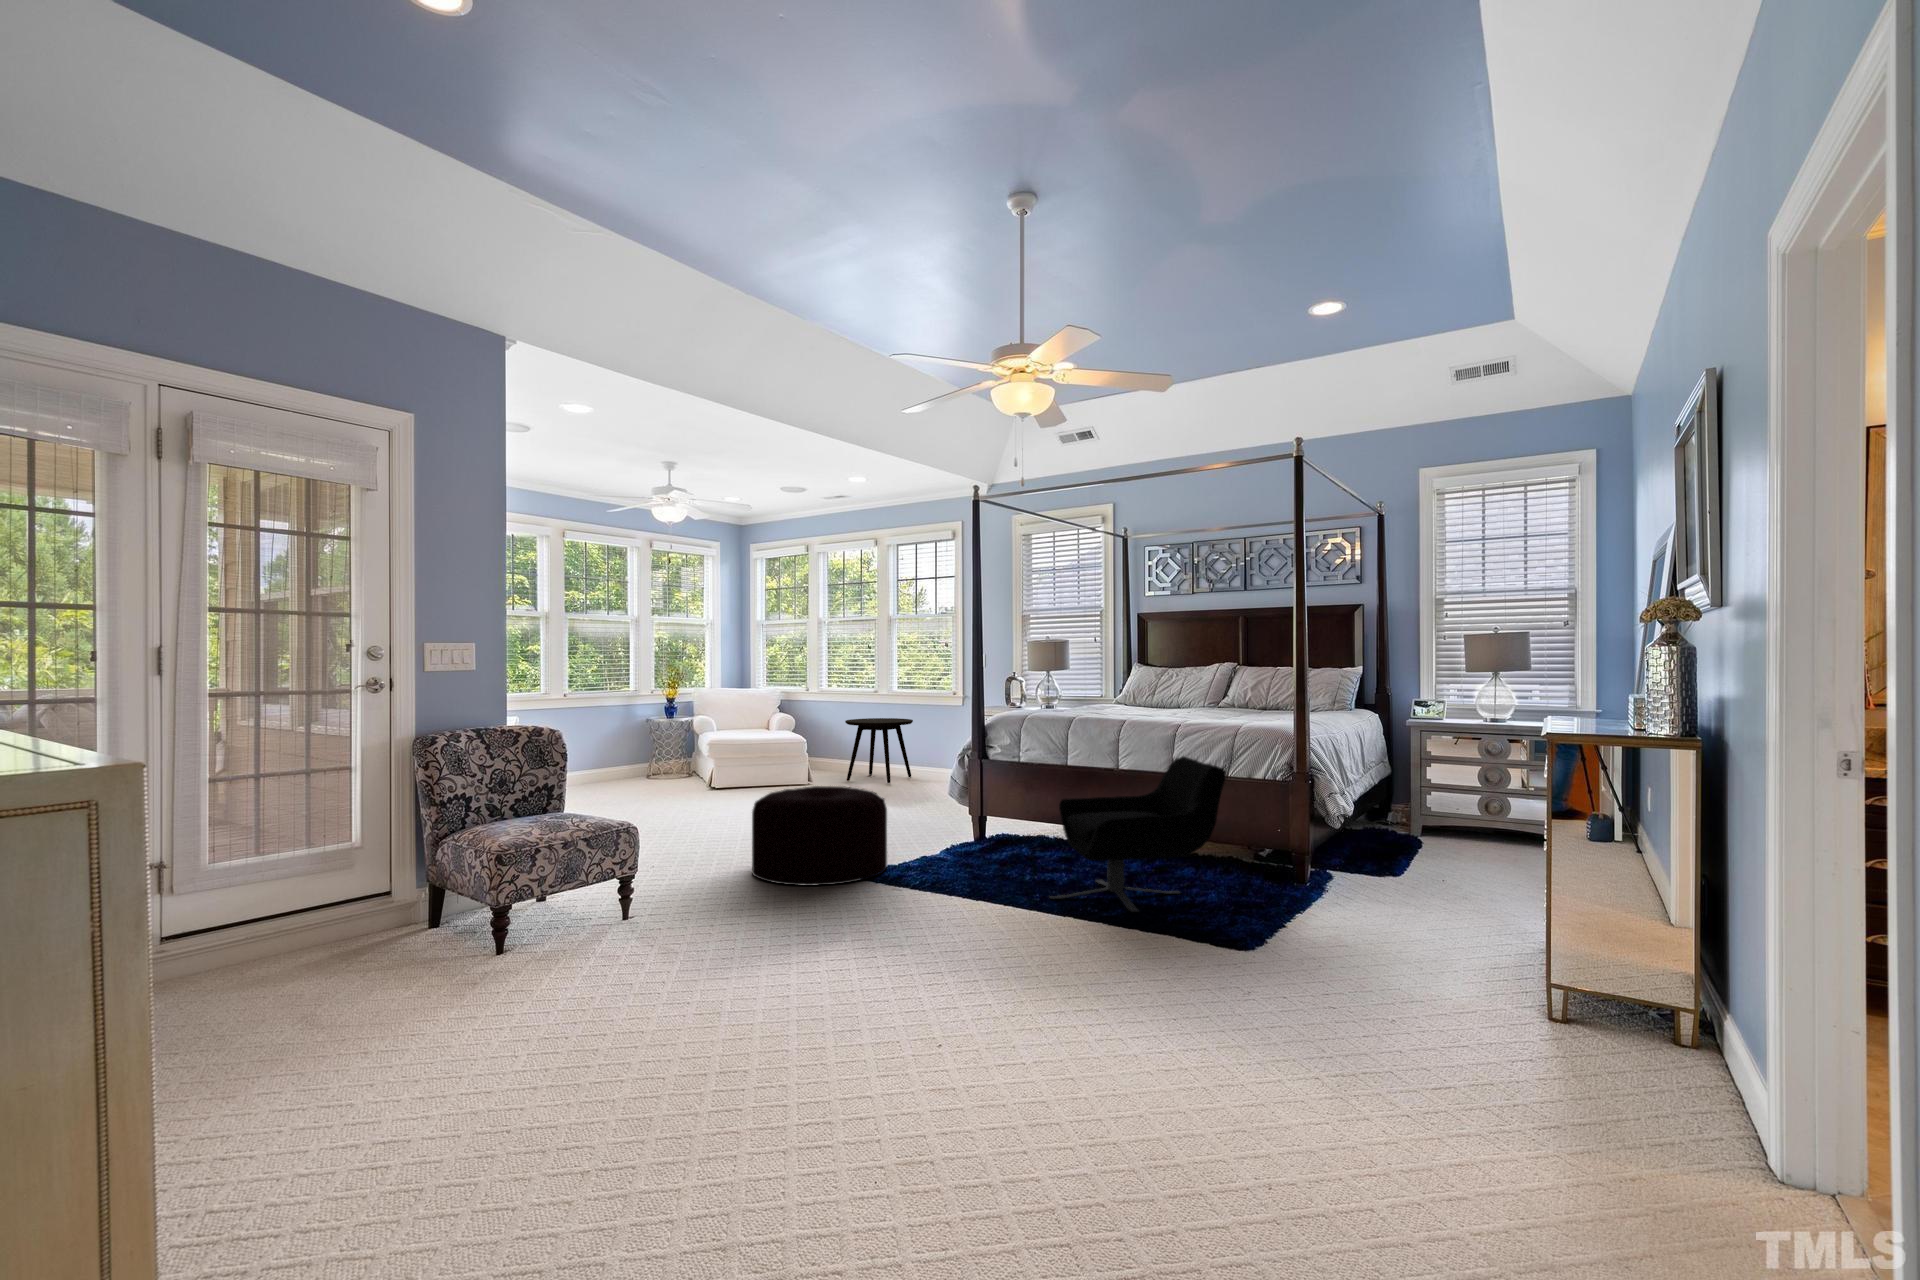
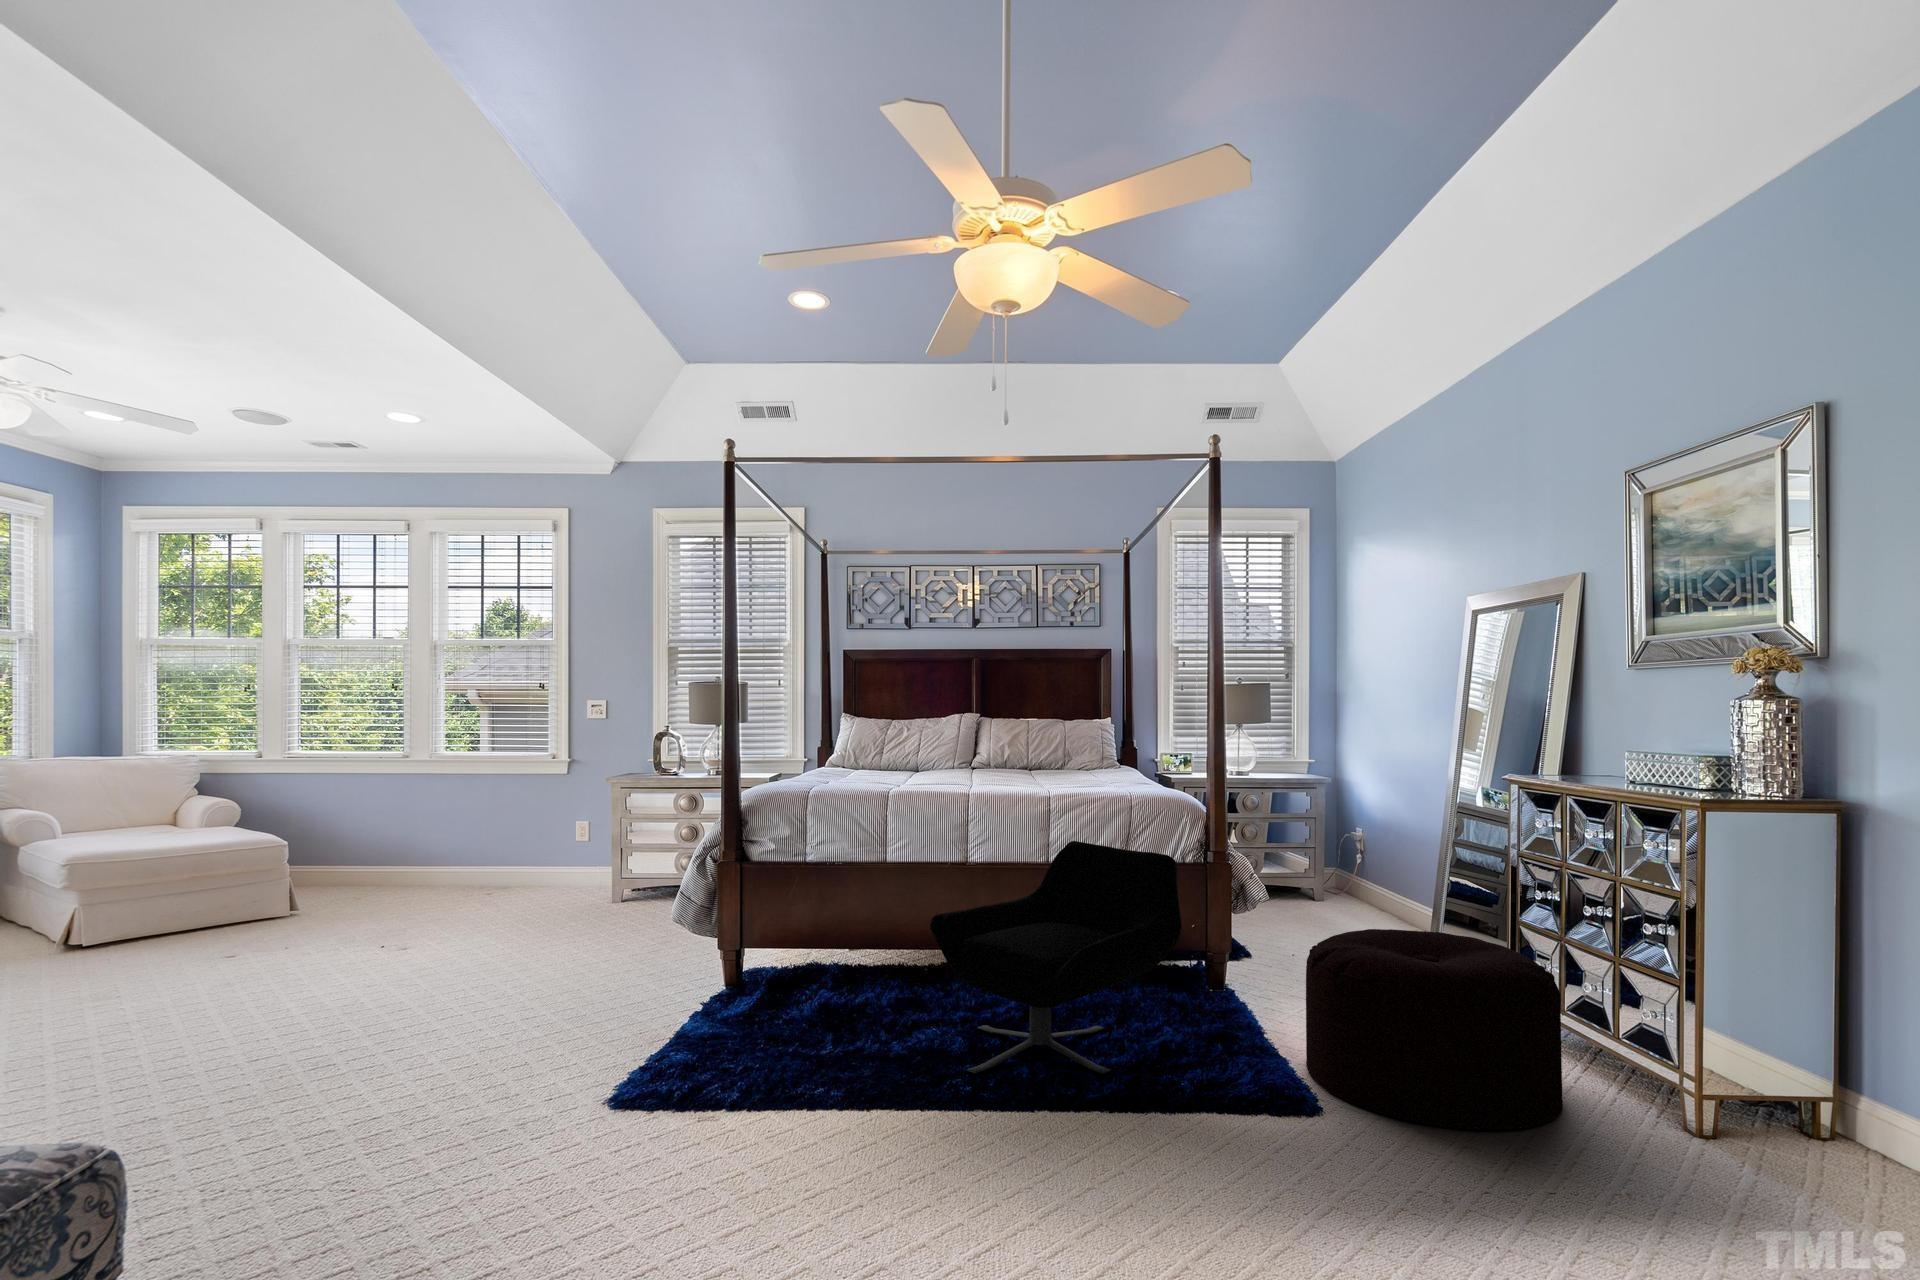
side table: present [845,718,913,783] -> none [347,795,467,901]
ottoman: present [752,786,887,886] -> present [1306,929,1563,1130]

